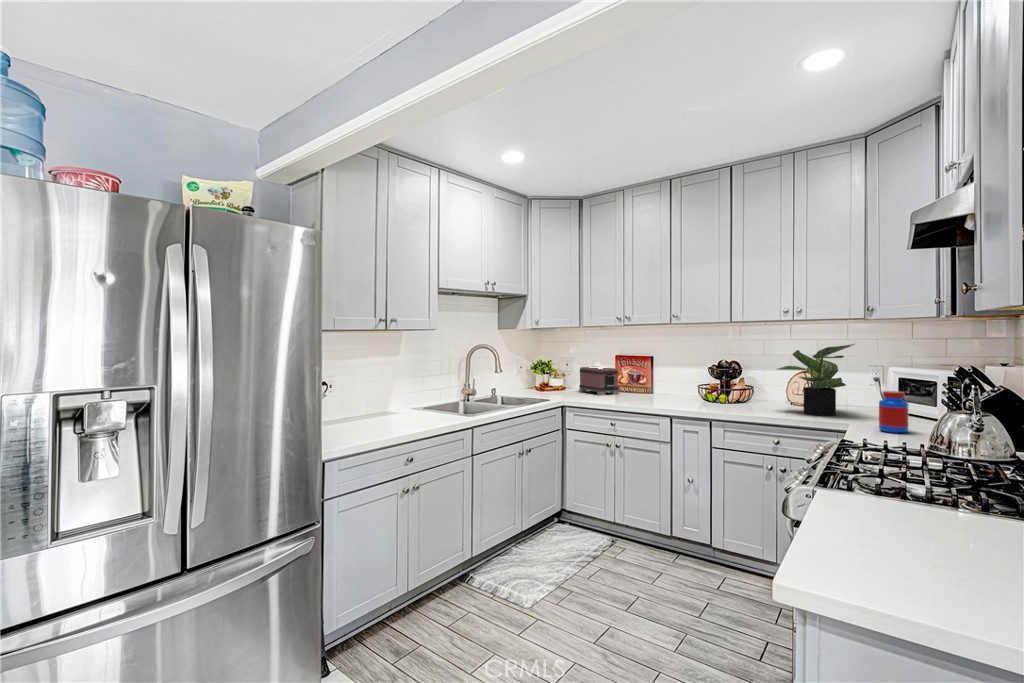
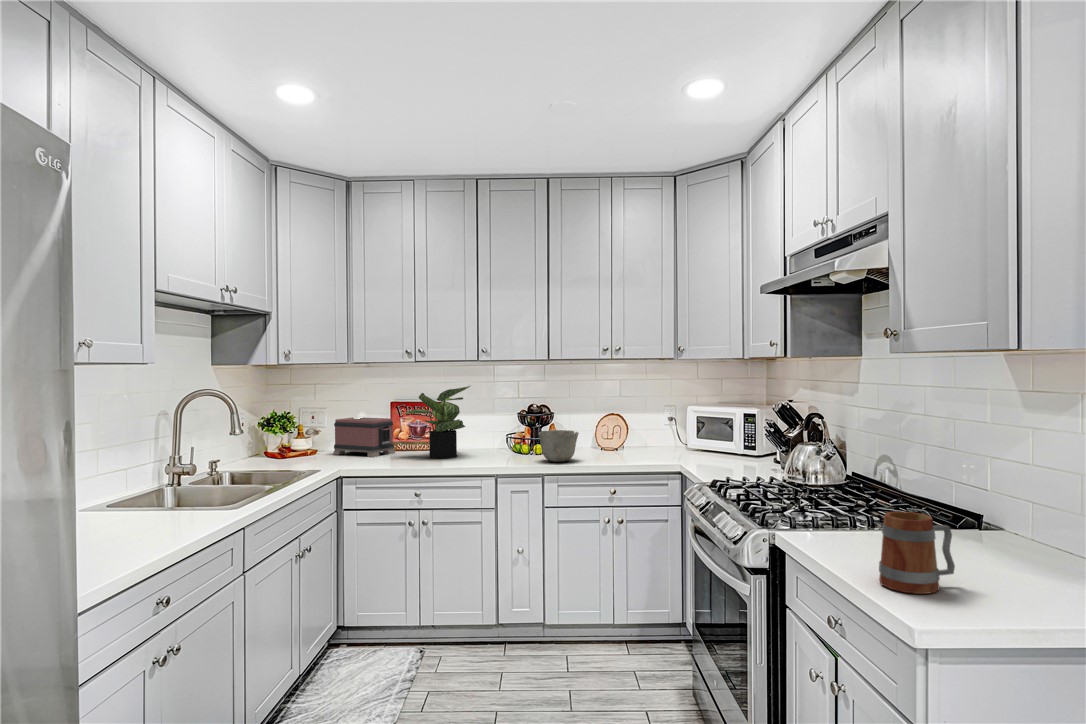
potted plant: present [776,344,854,416] -> present [404,386,470,458]
ceramic bowl: none [710,384,747,411] -> present [538,430,579,462]
jar: present [879,391,909,433] -> none [715,427,739,468]
mug: none [819,486,920,587] -> present [879,511,955,594]

